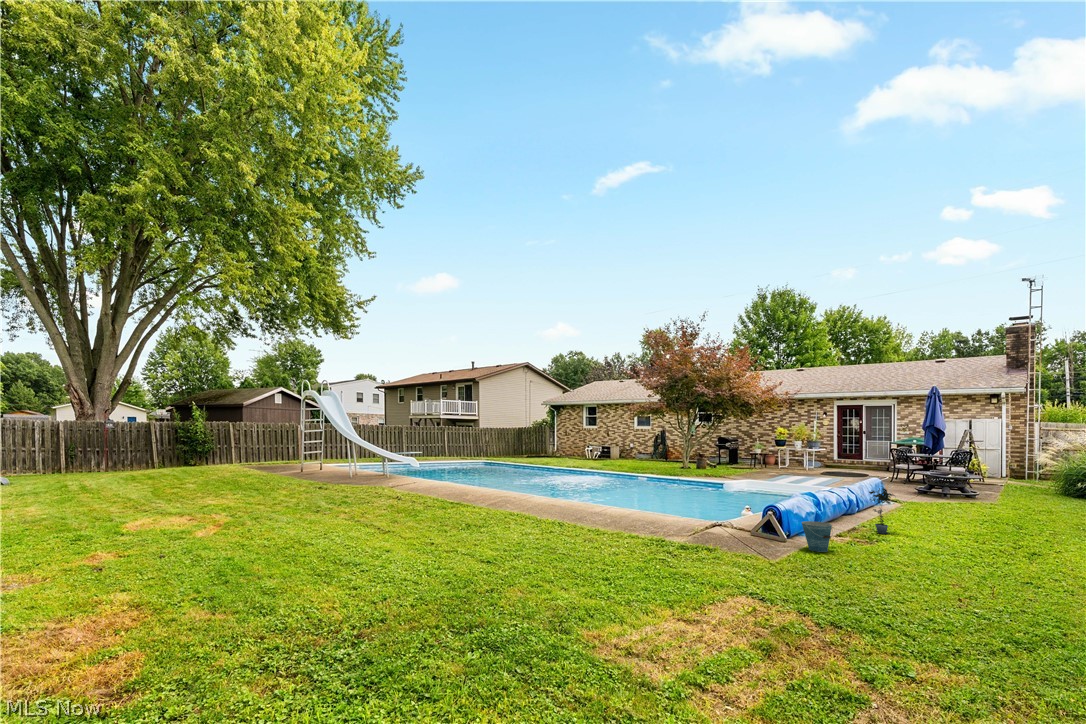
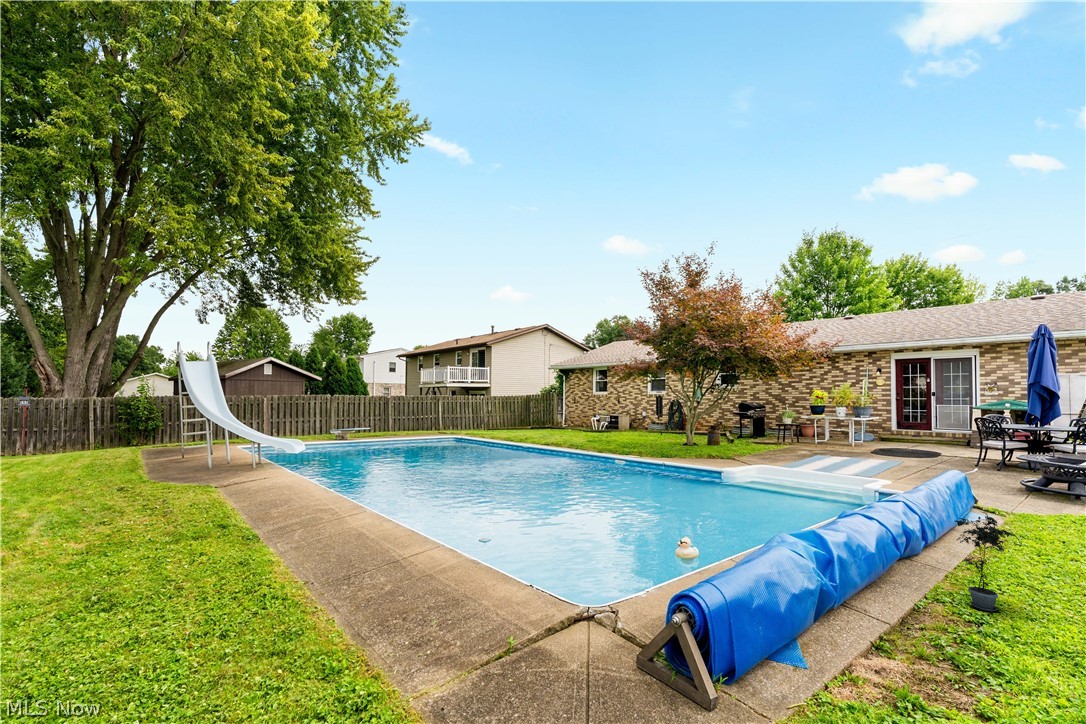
bucket: present [802,521,832,552] -> none [797,607,872,692]

